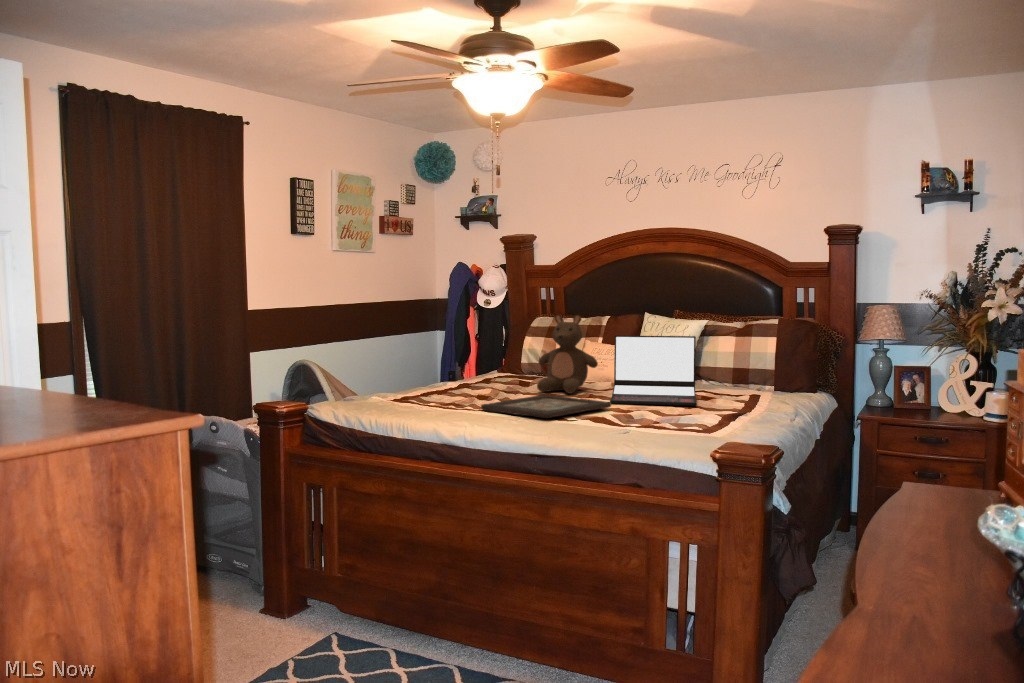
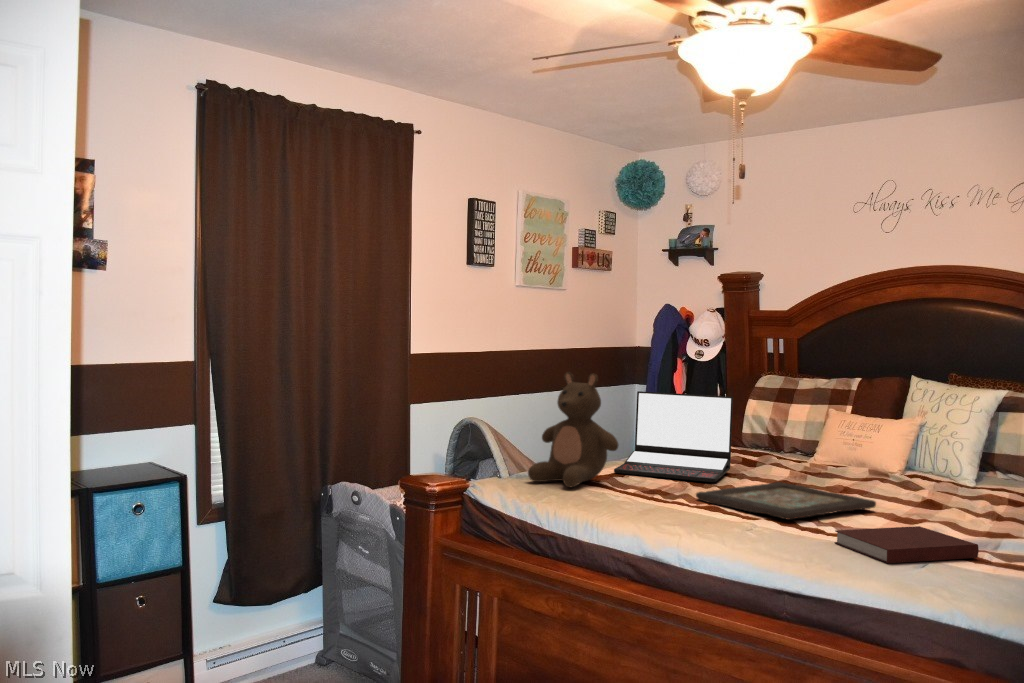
stuffed bear: present [537,315,598,394] -> present [528,372,619,487]
laptop: present [610,335,697,406] -> present [614,391,733,482]
notebook: none [577,415,672,440] -> present [835,526,979,563]

